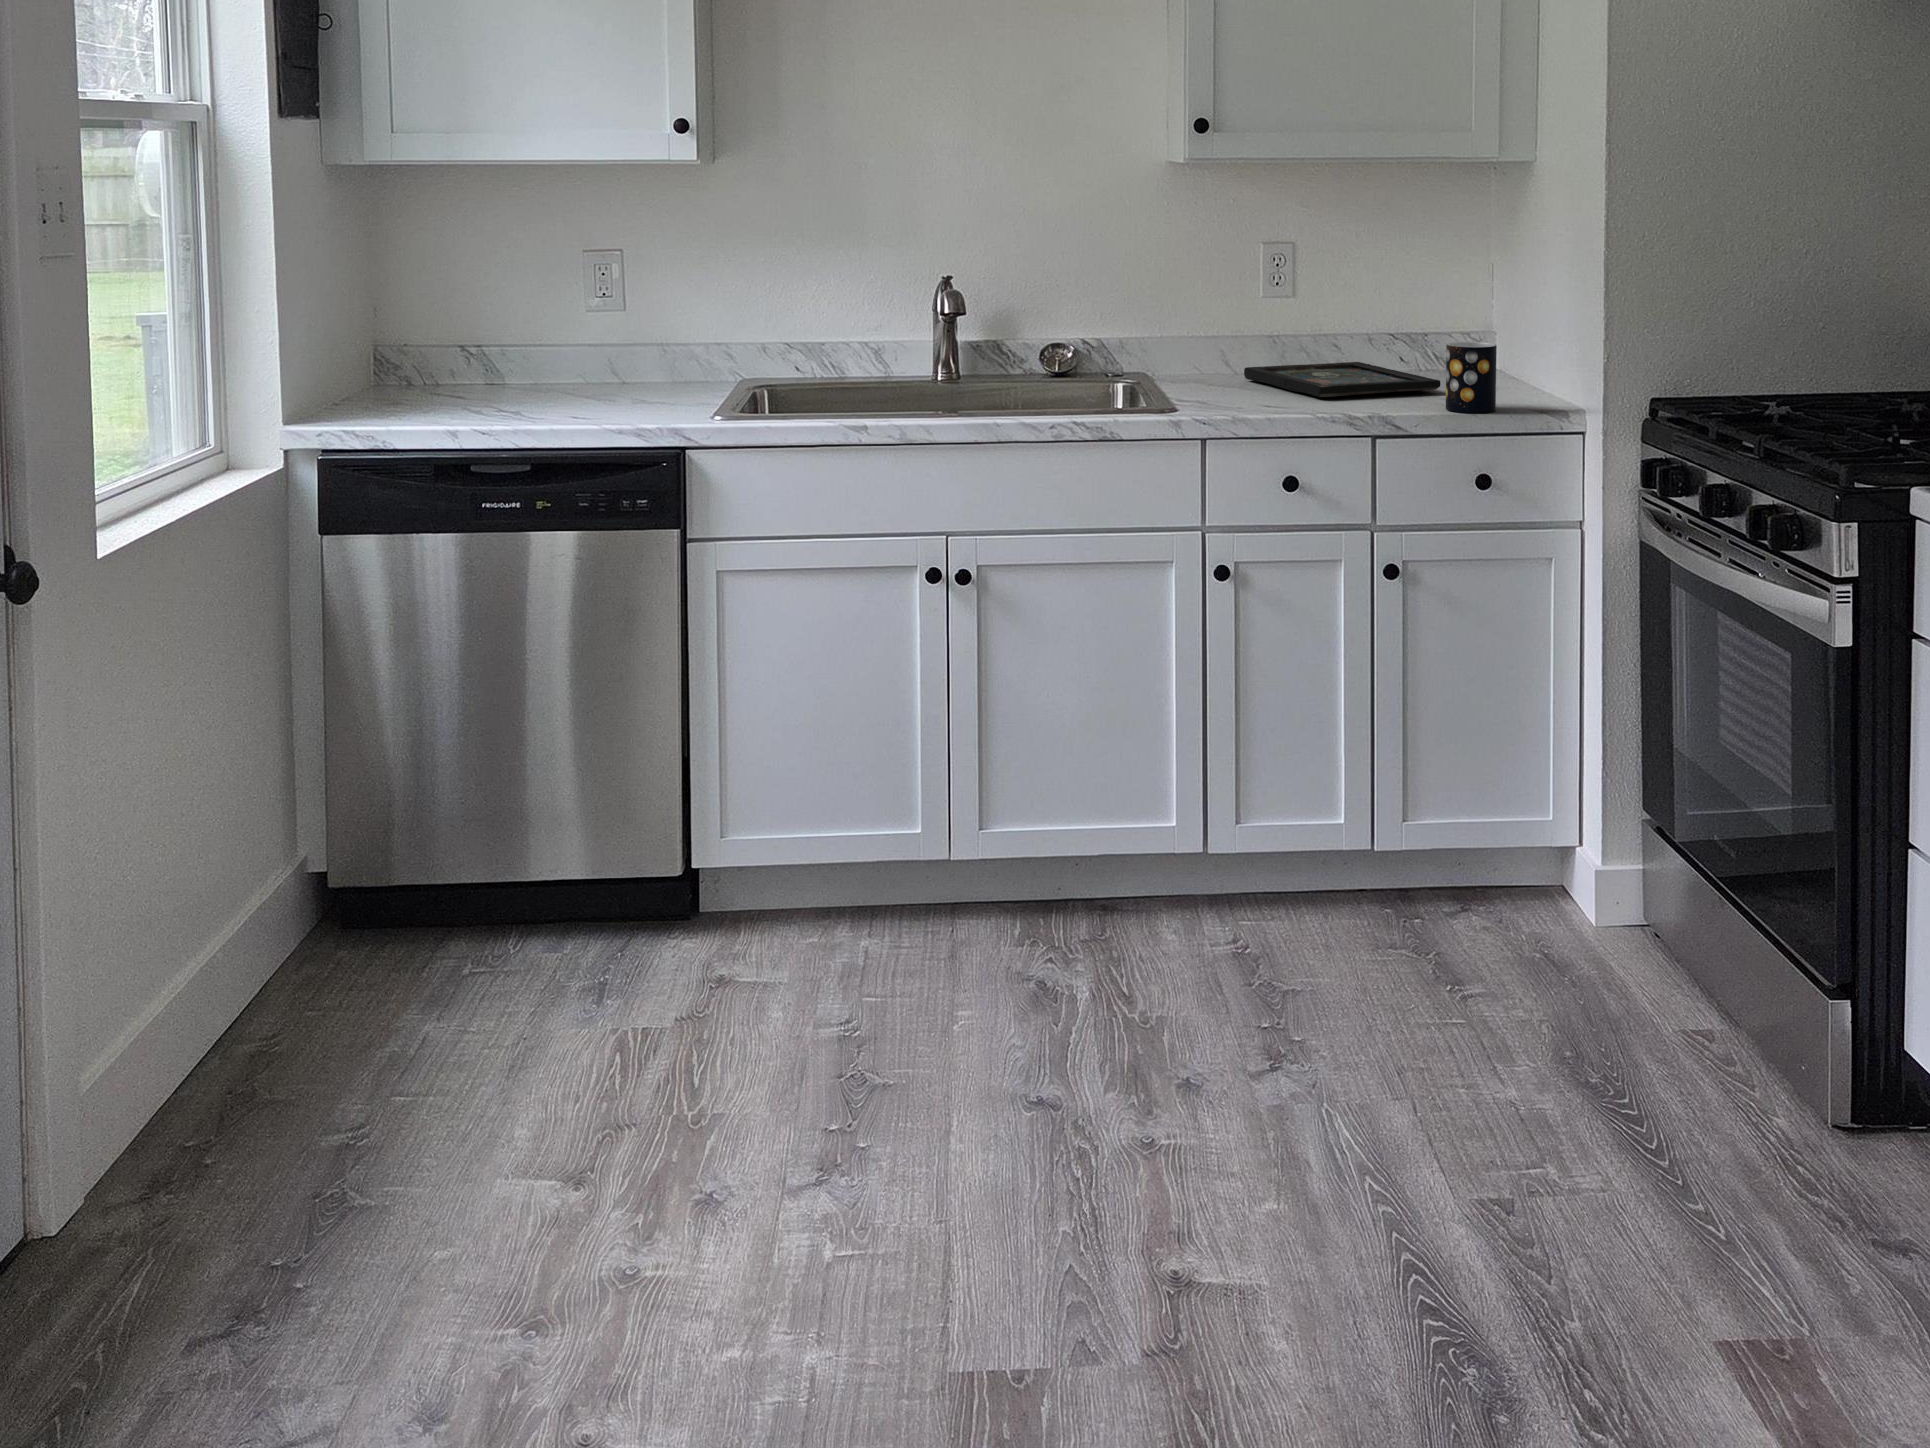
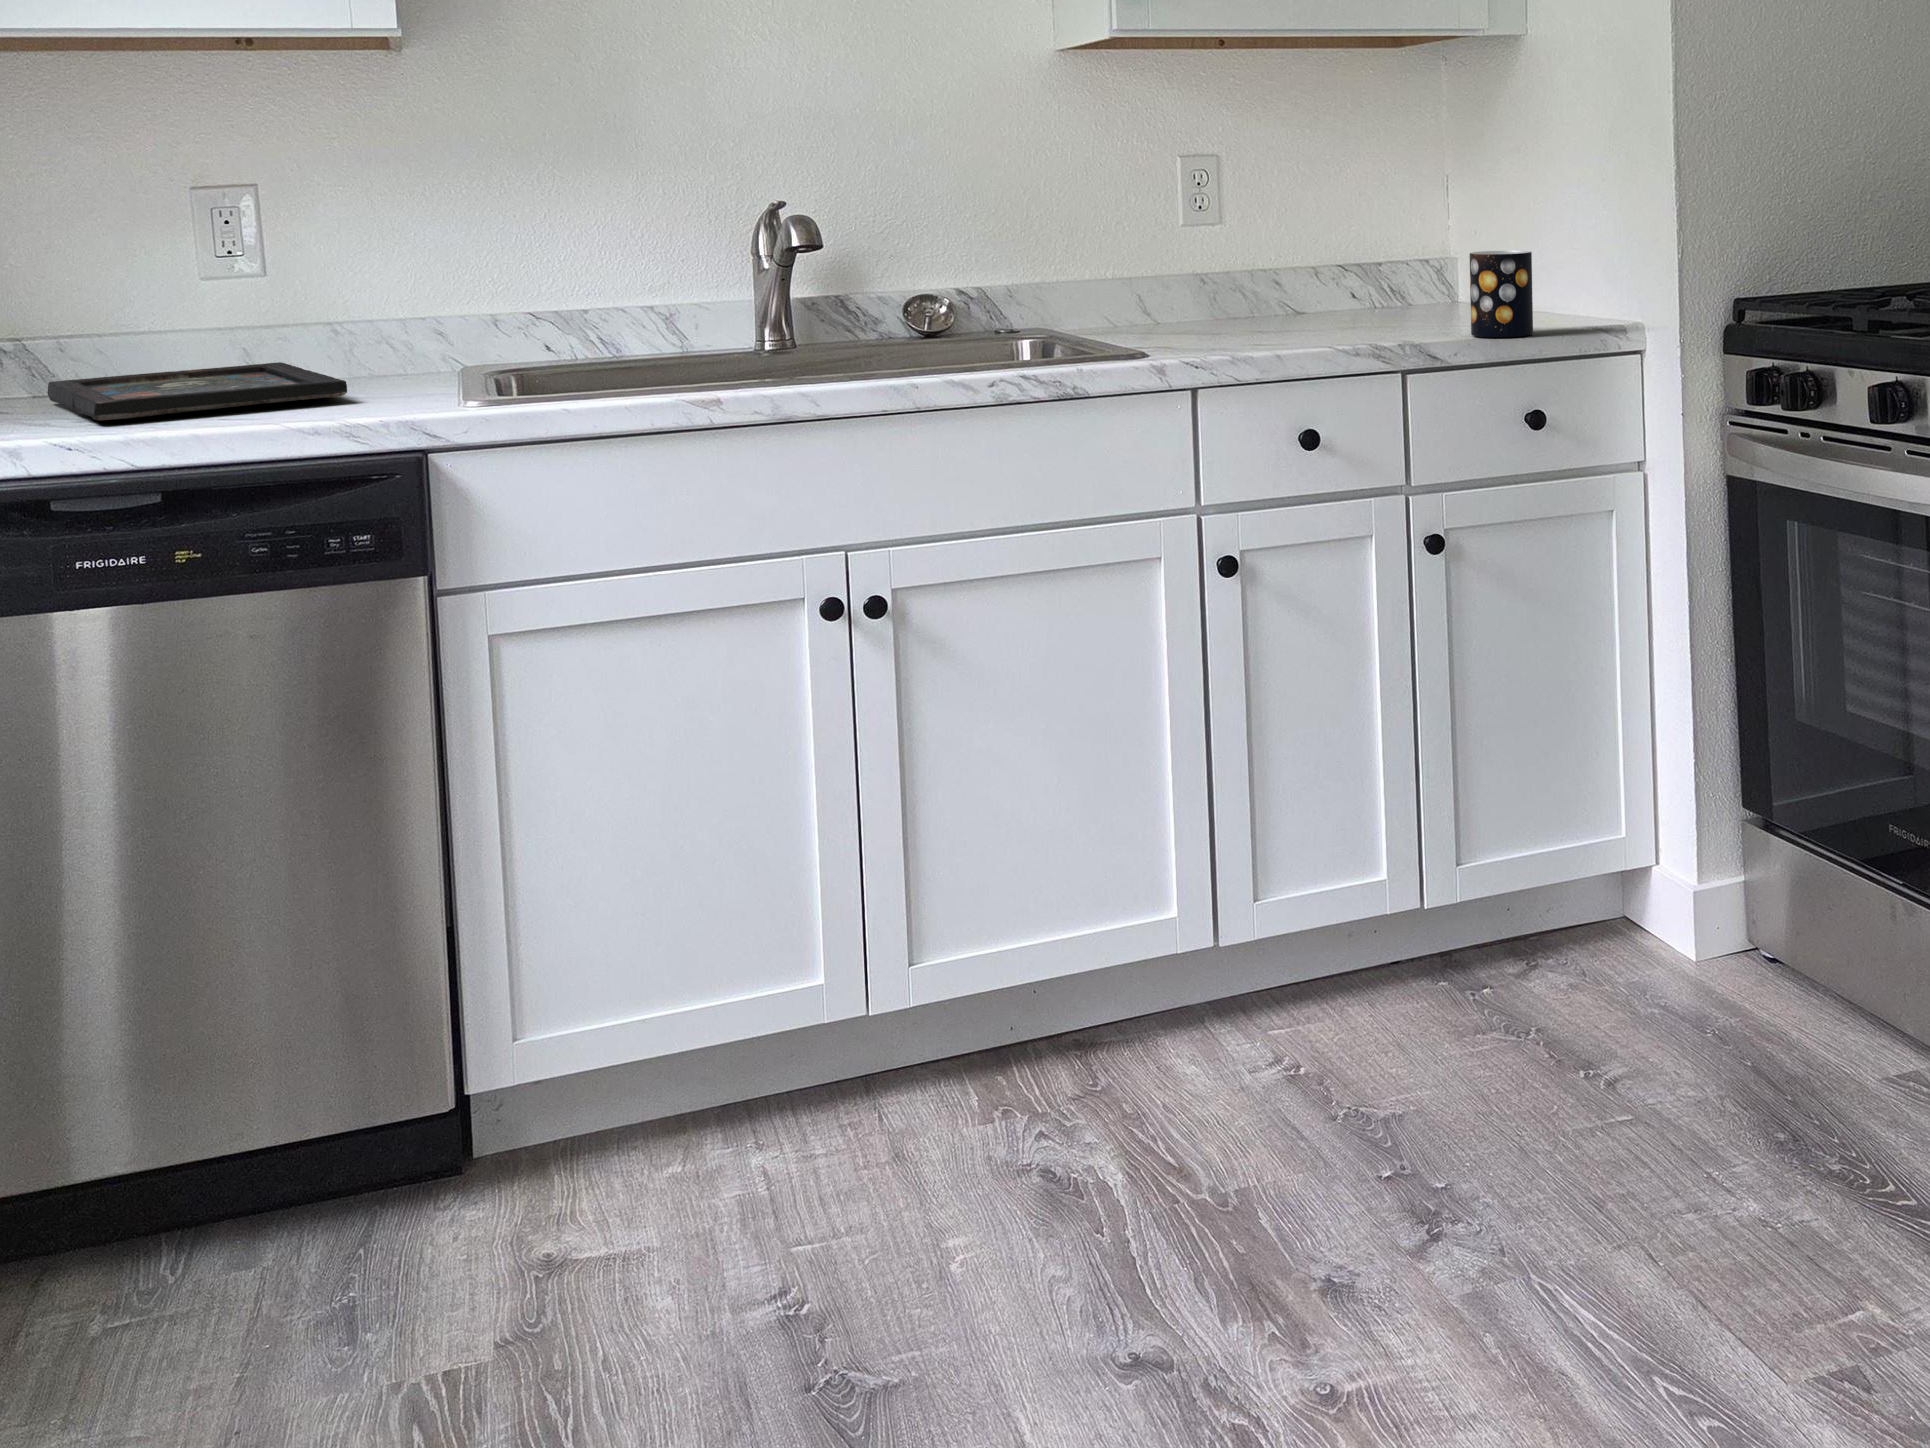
tray: present [1244,362,1440,397] -> present [48,362,347,421]

